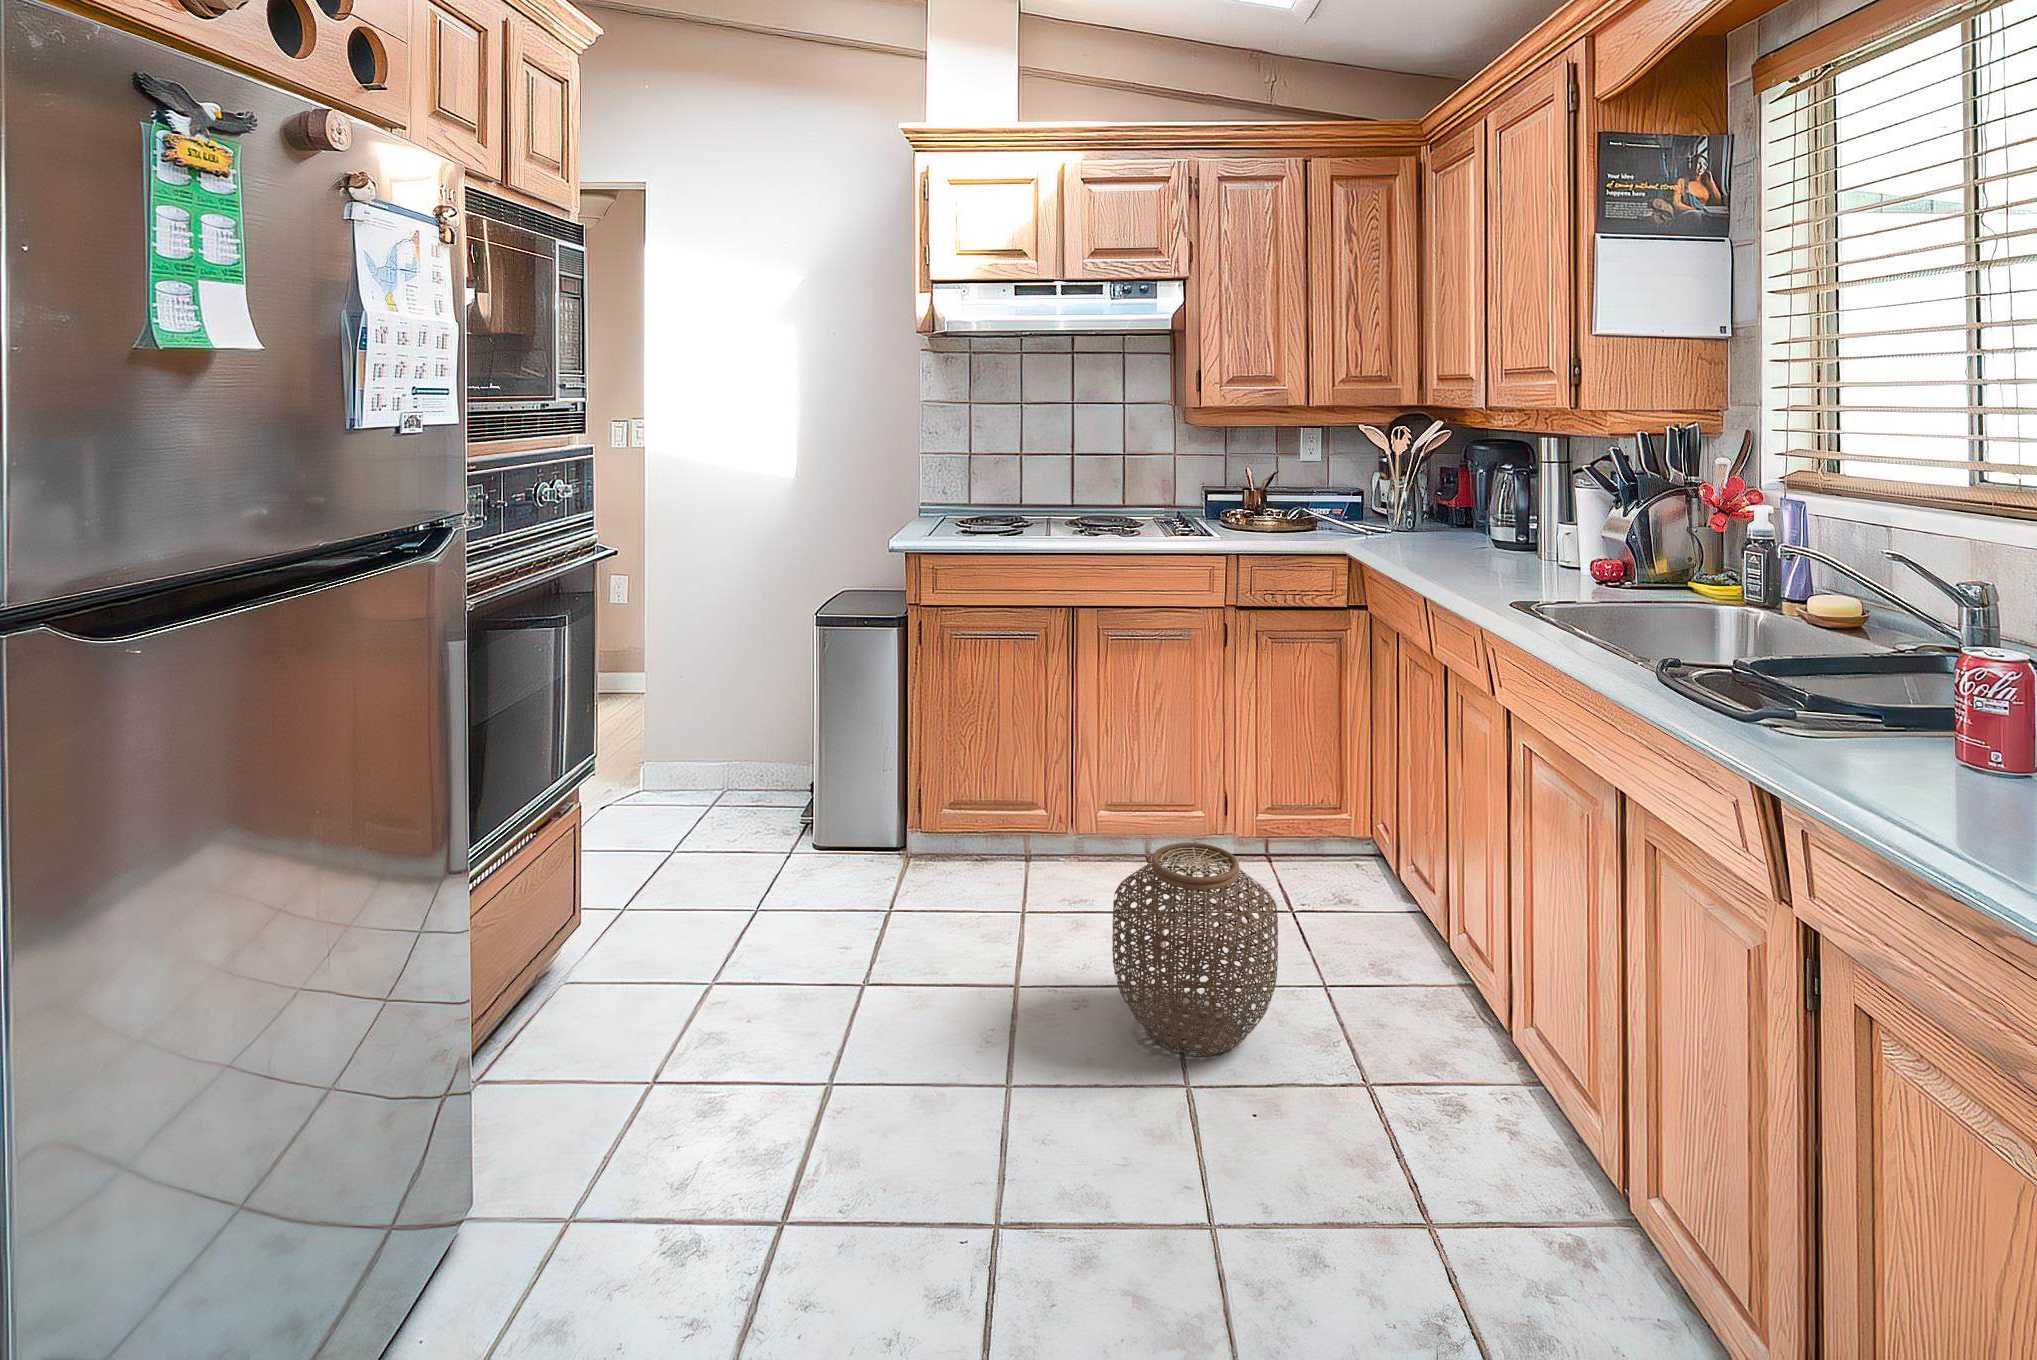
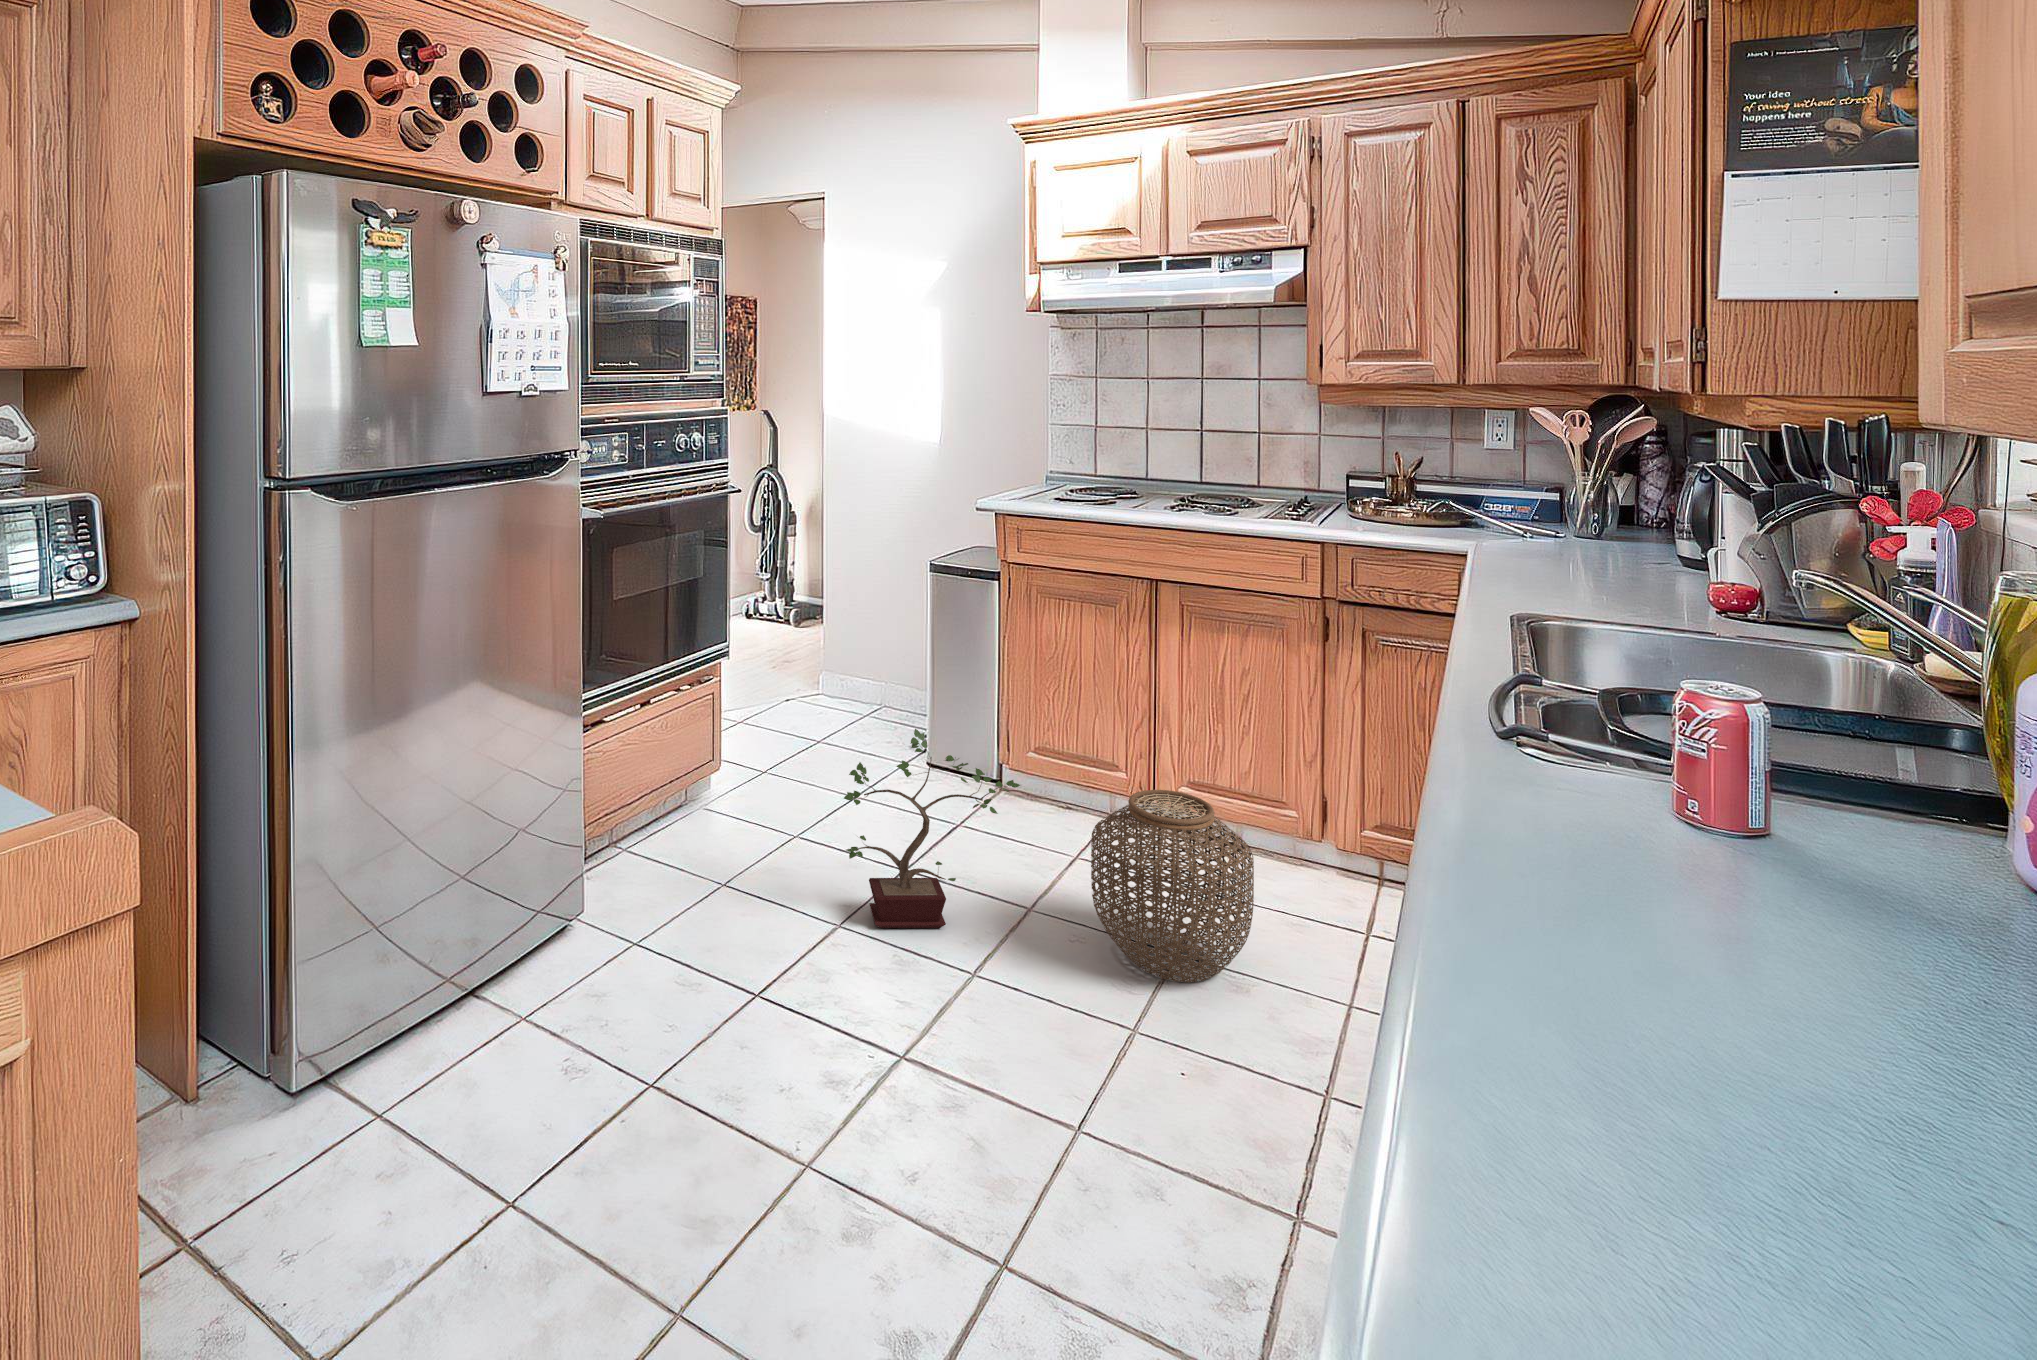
potted plant: none [839,828,1039,1093] -> present [844,729,1020,928]

